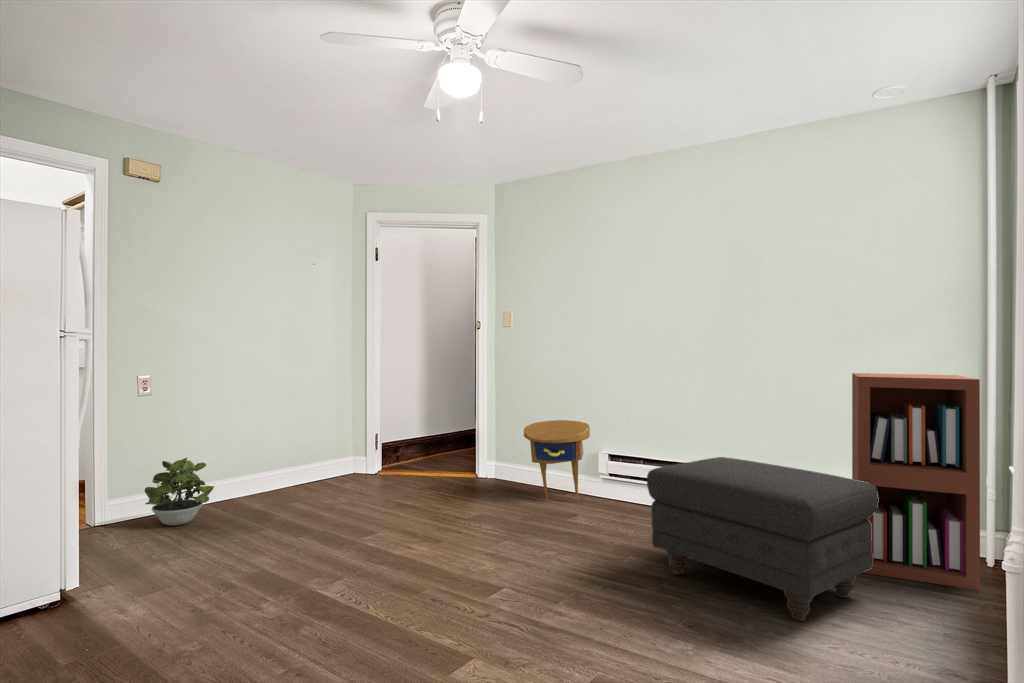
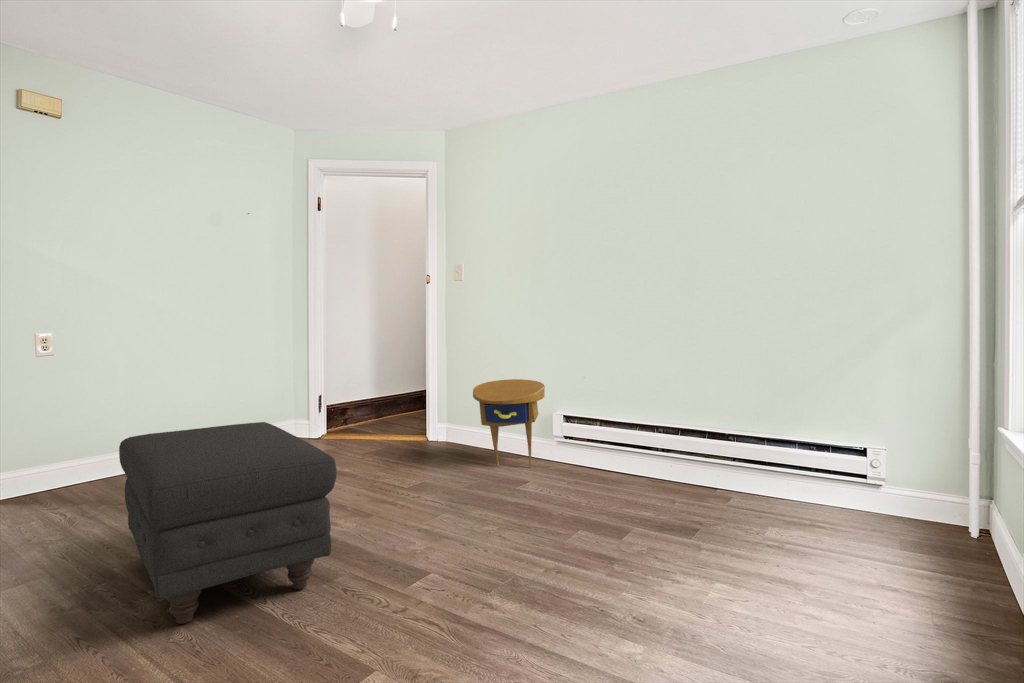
bookshelf: present [852,373,980,590] -> none [822,326,976,566]
ottoman: present [647,457,879,621] -> present [119,422,337,624]
potted plant: present [145,458,214,526] -> none [32,424,117,500]

